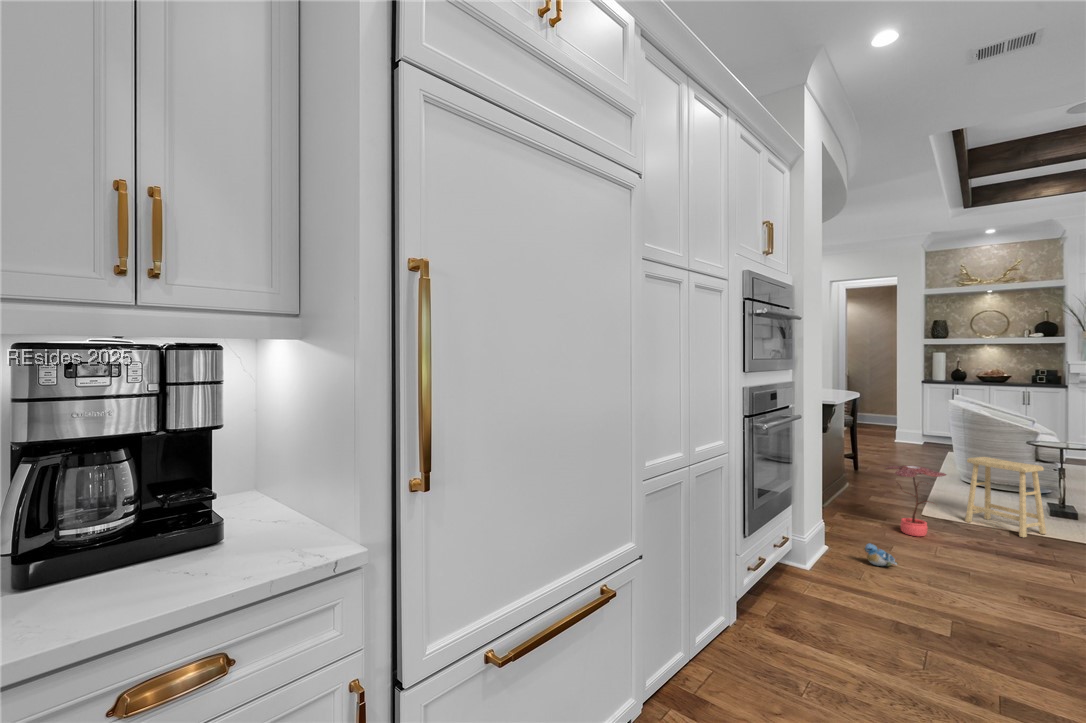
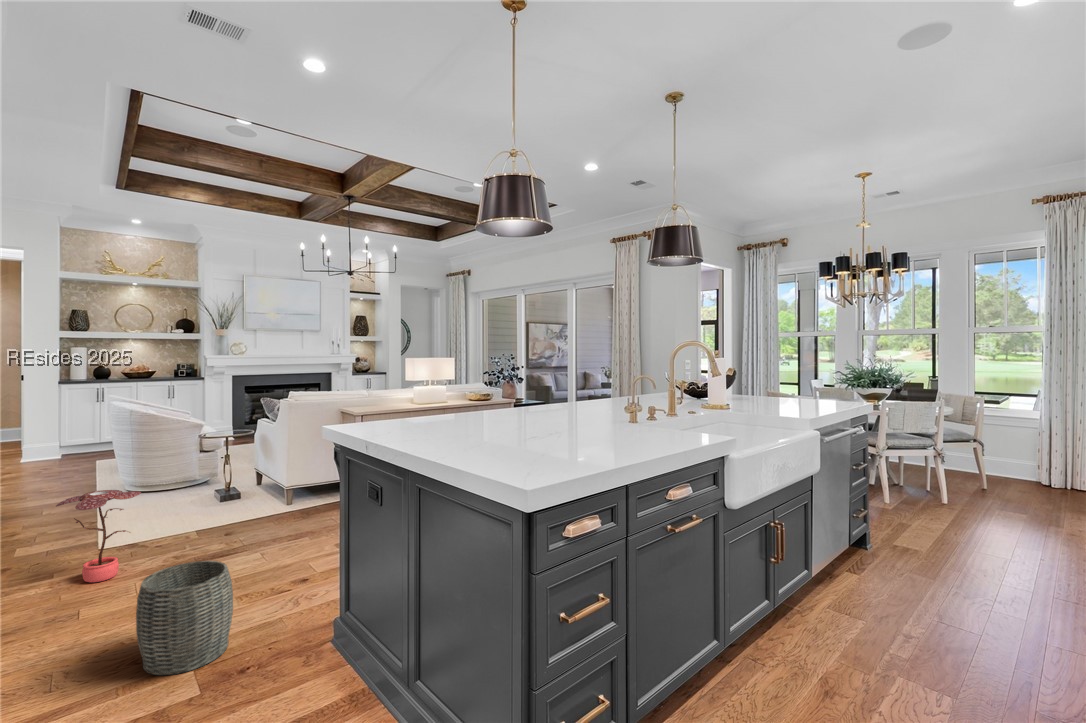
footstool: present [965,457,1046,537] -> none [151,459,227,539]
woven basket: none [912,533,999,624] -> present [136,561,233,675]
plush toy: present [864,543,898,566] -> none [48,620,101,649]

